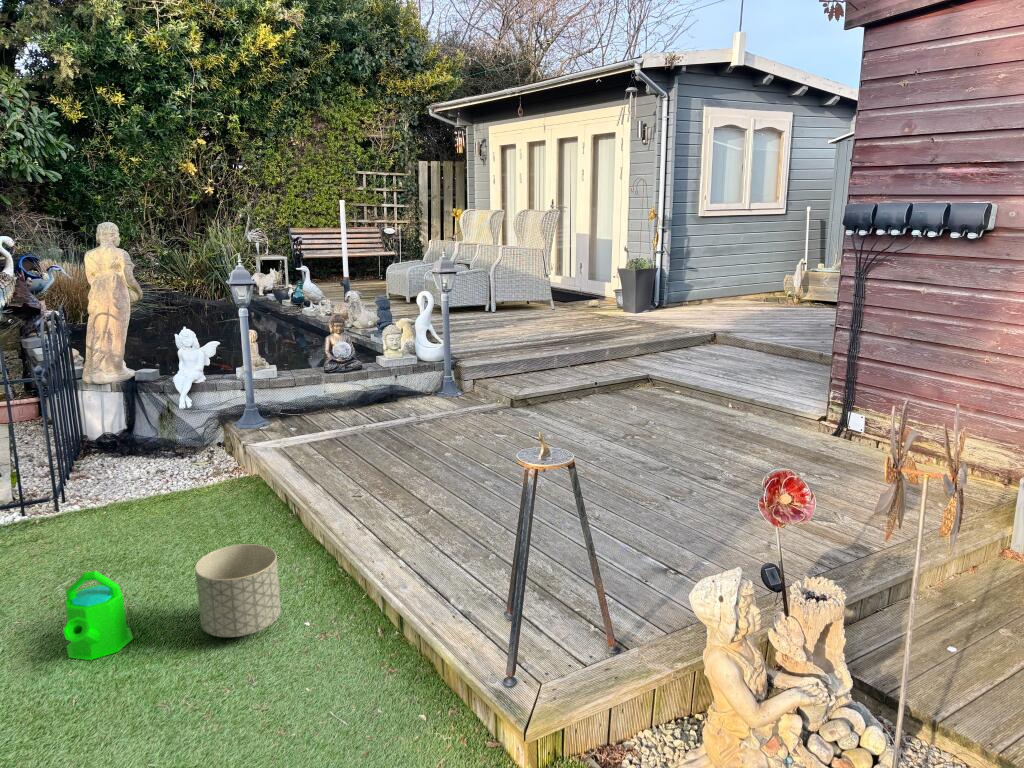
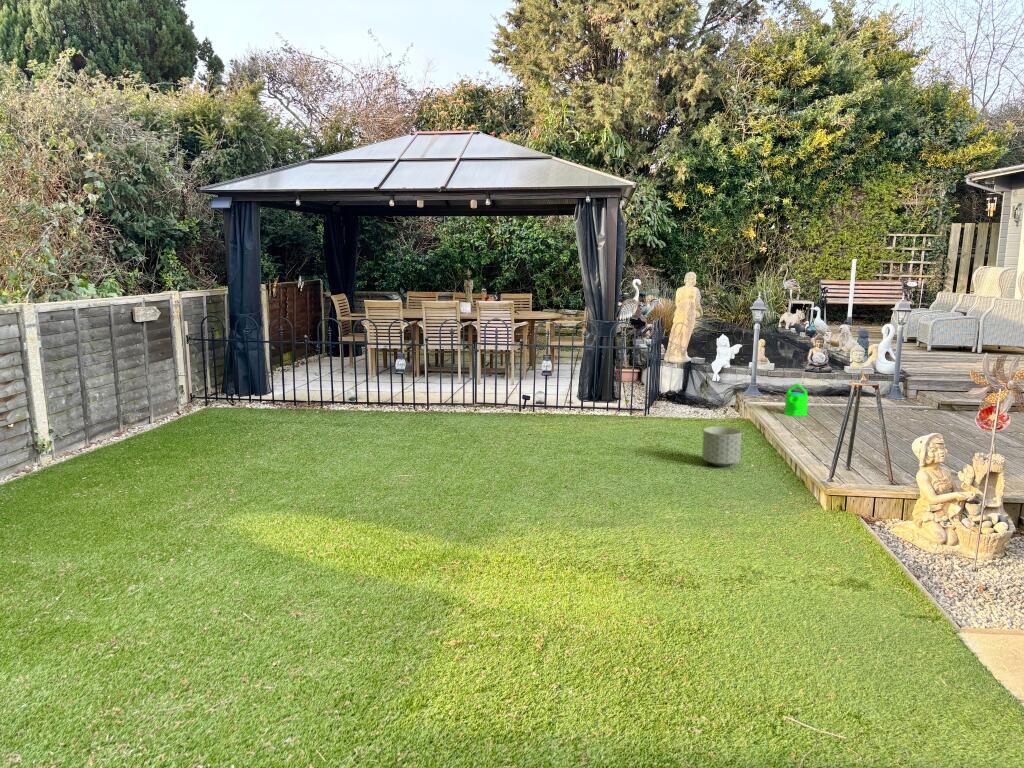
watering can: present [63,571,133,660] -> present [784,384,808,416]

